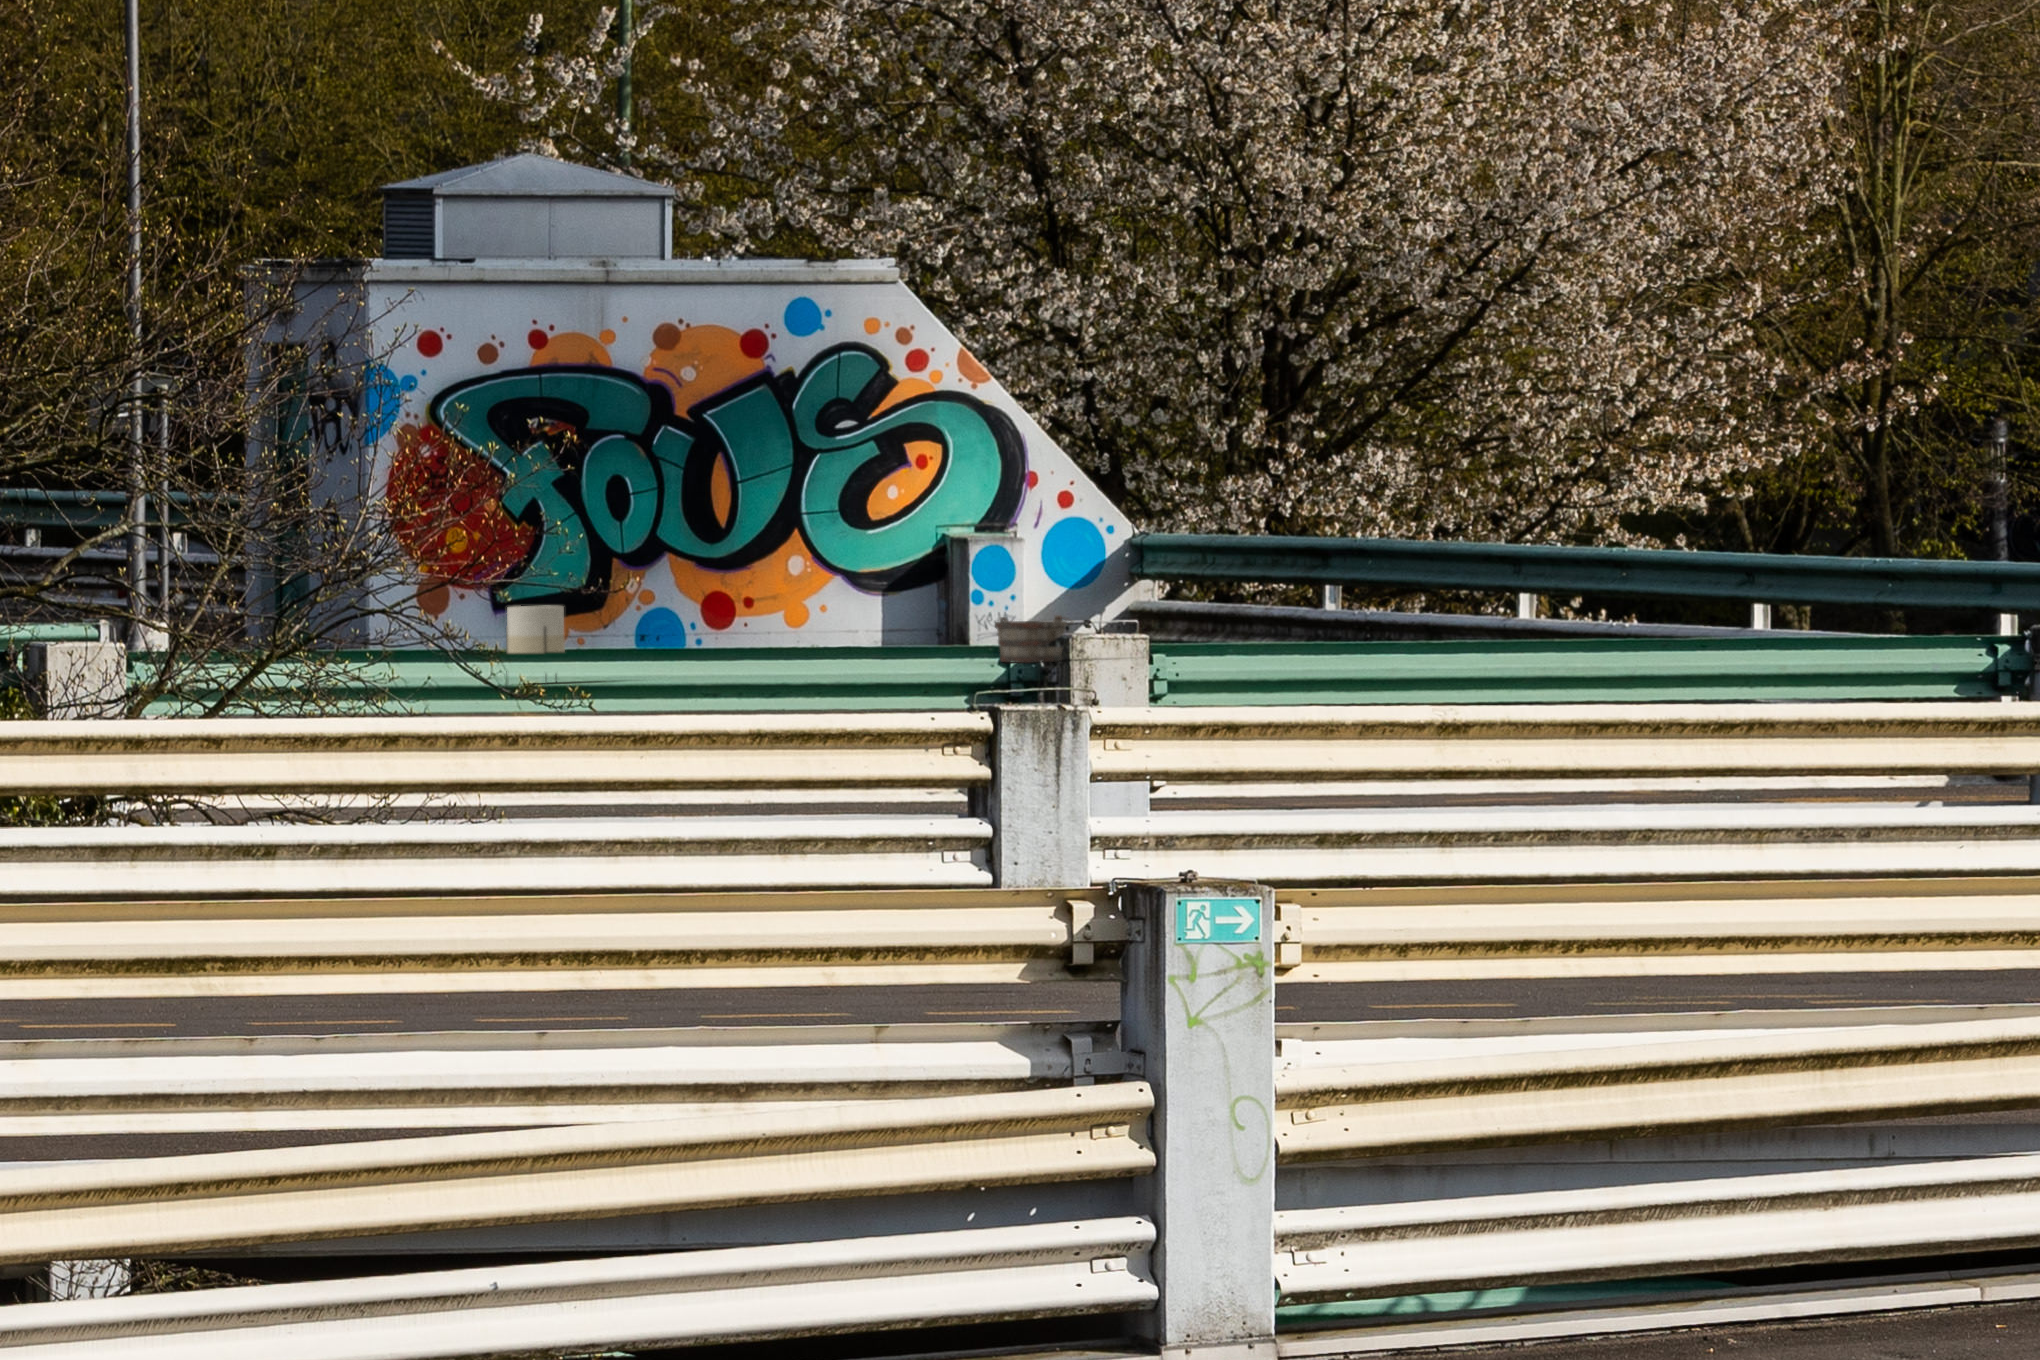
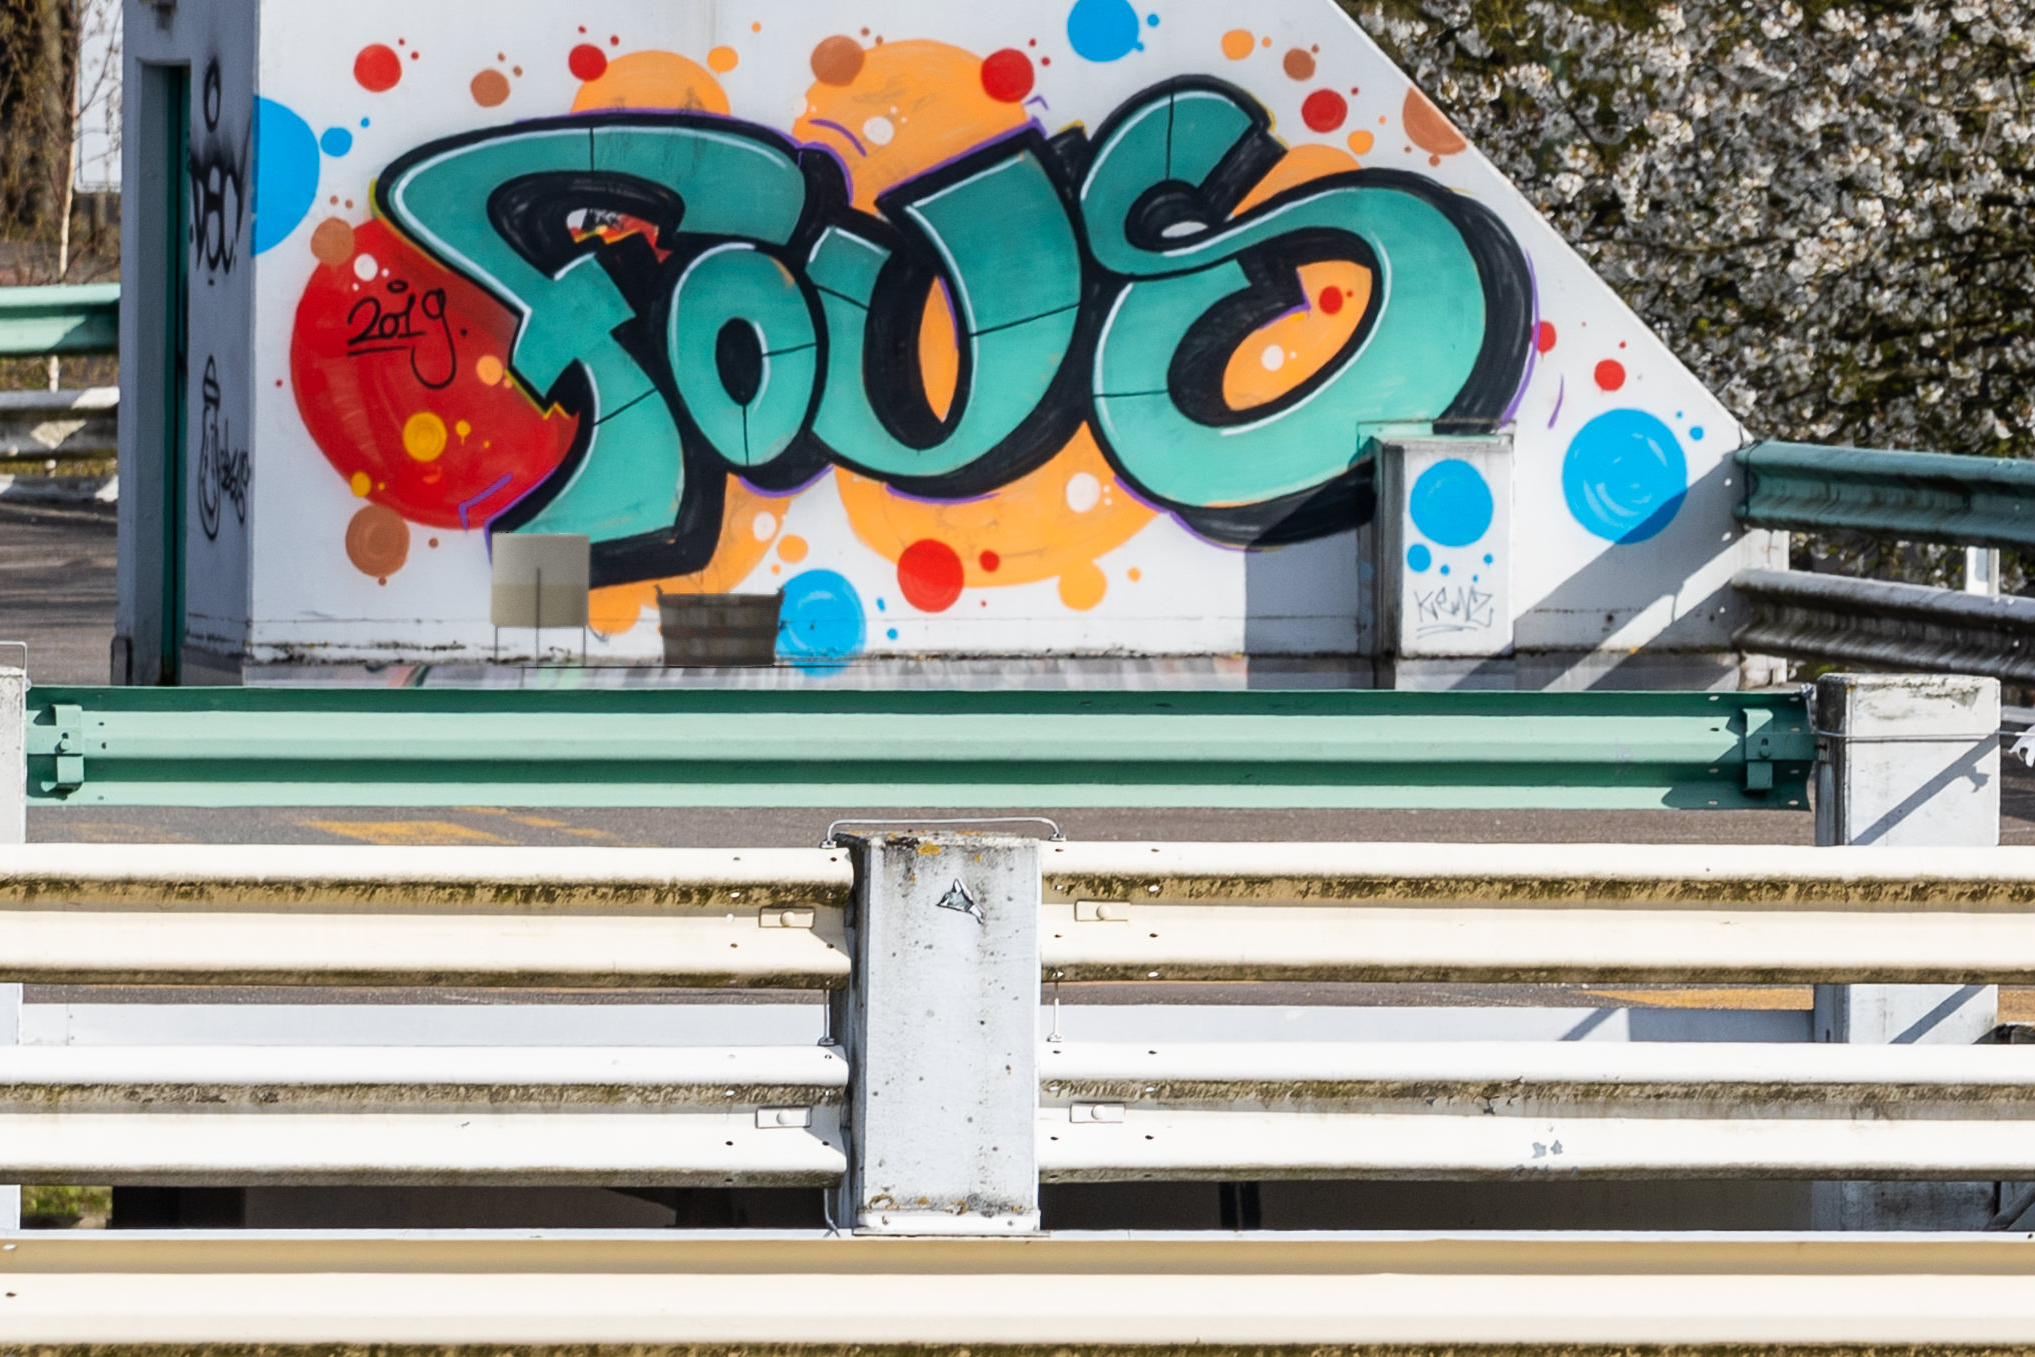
bucket: present [995,615,1071,663] -> present [654,585,786,668]

